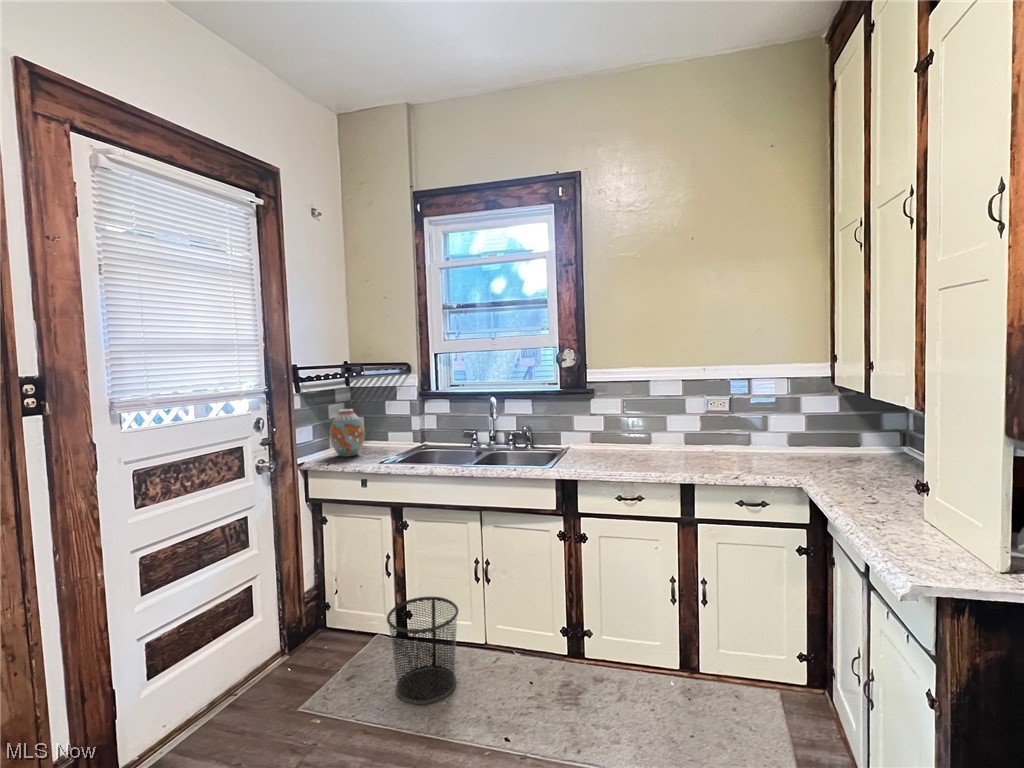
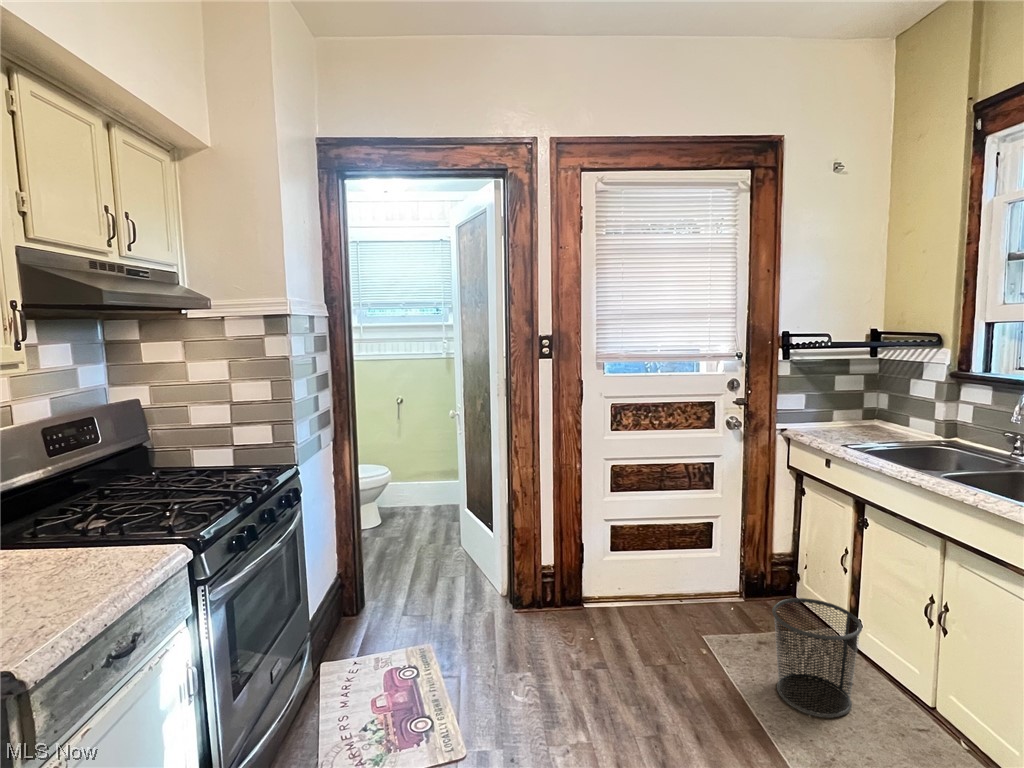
vase: present [330,409,365,457] -> none [822,381,865,434]

